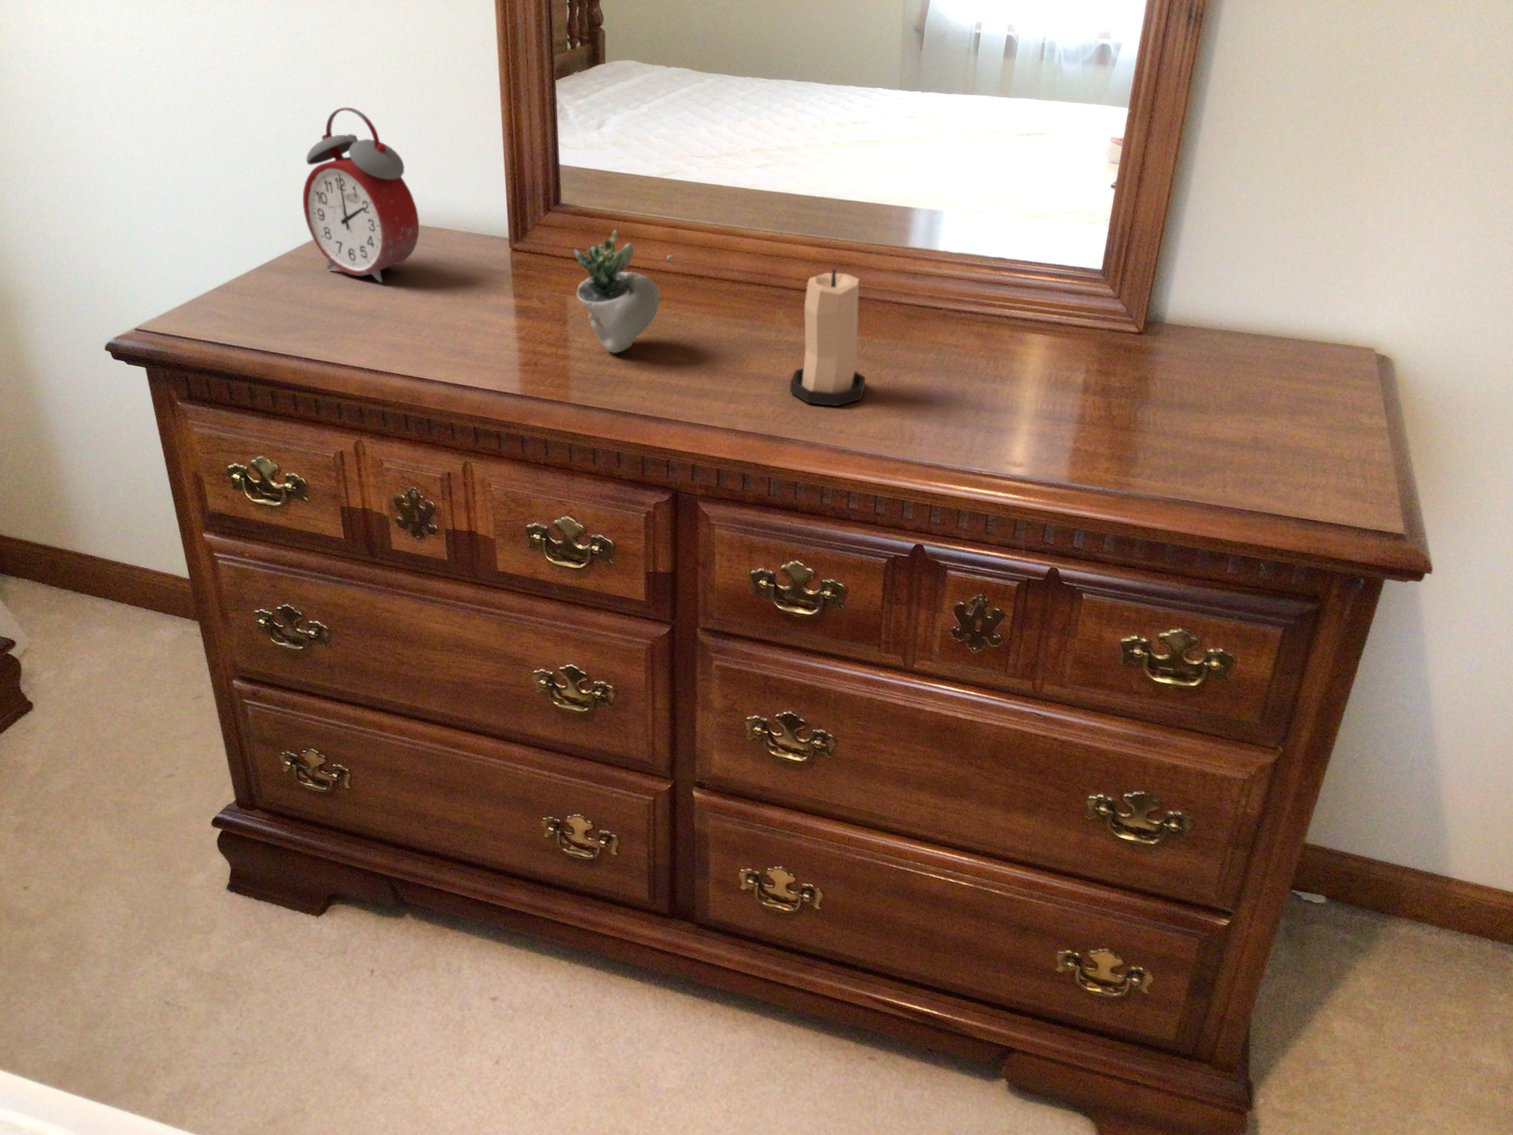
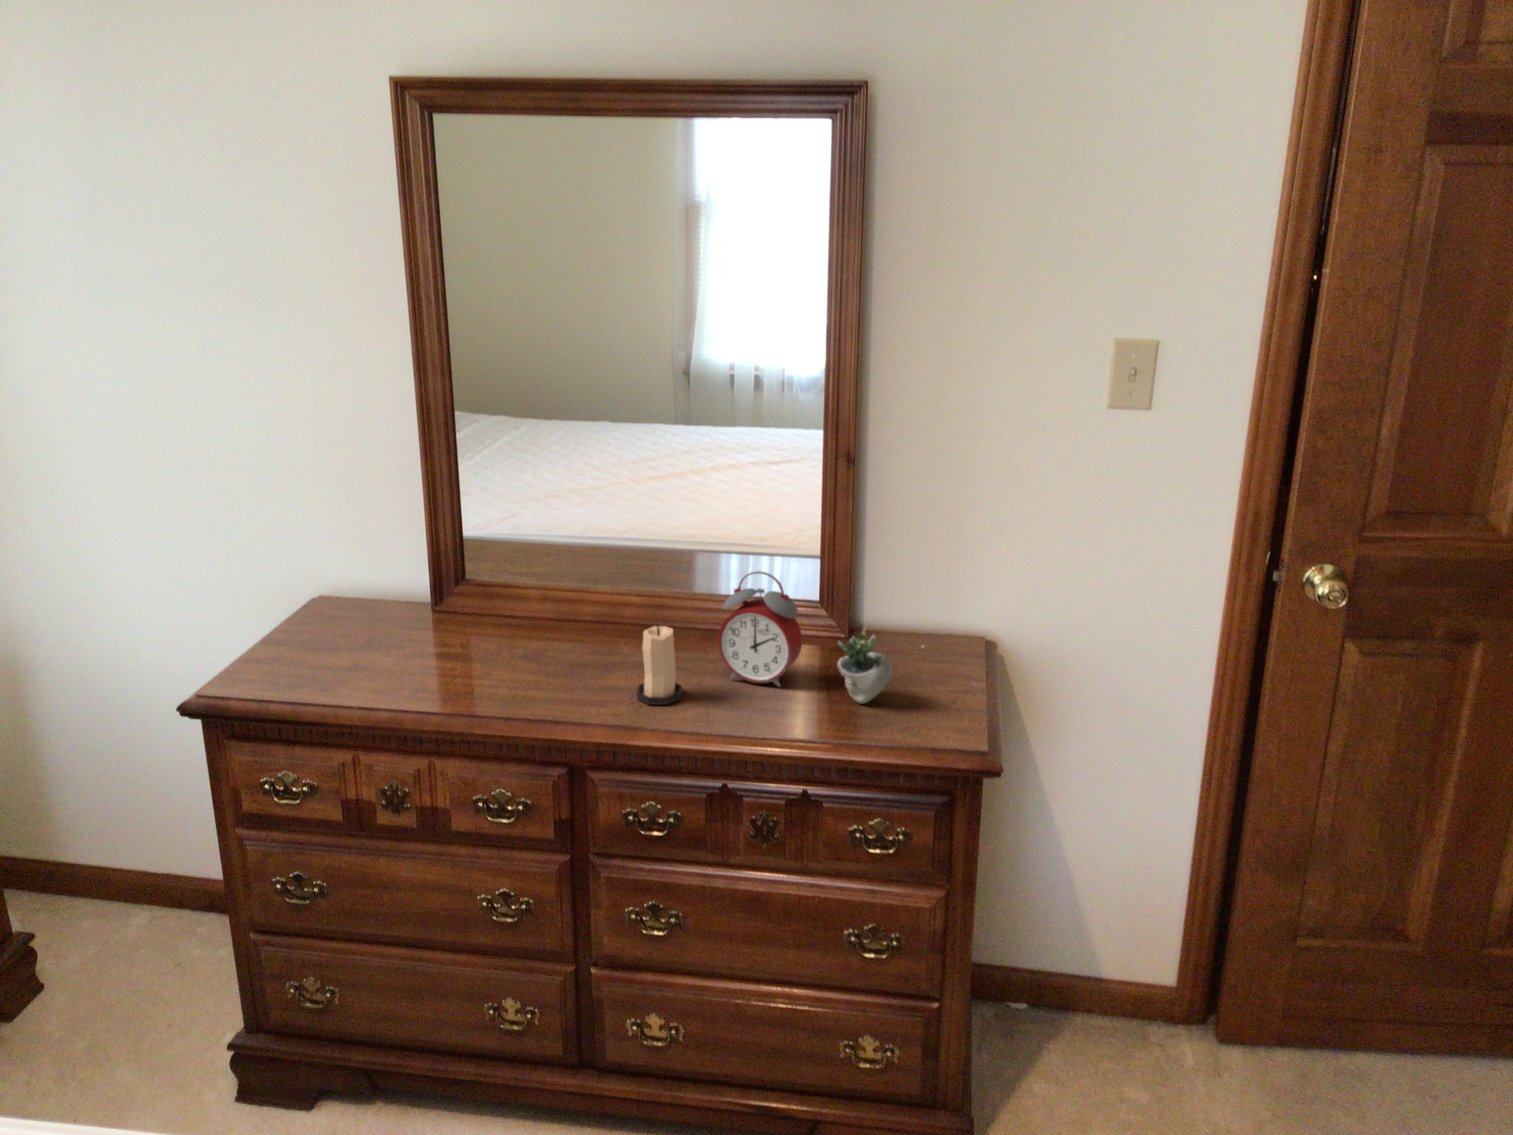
alarm clock: present [303,108,419,282] -> present [718,571,802,687]
succulent plant: present [574,230,673,353] -> present [837,628,925,703]

